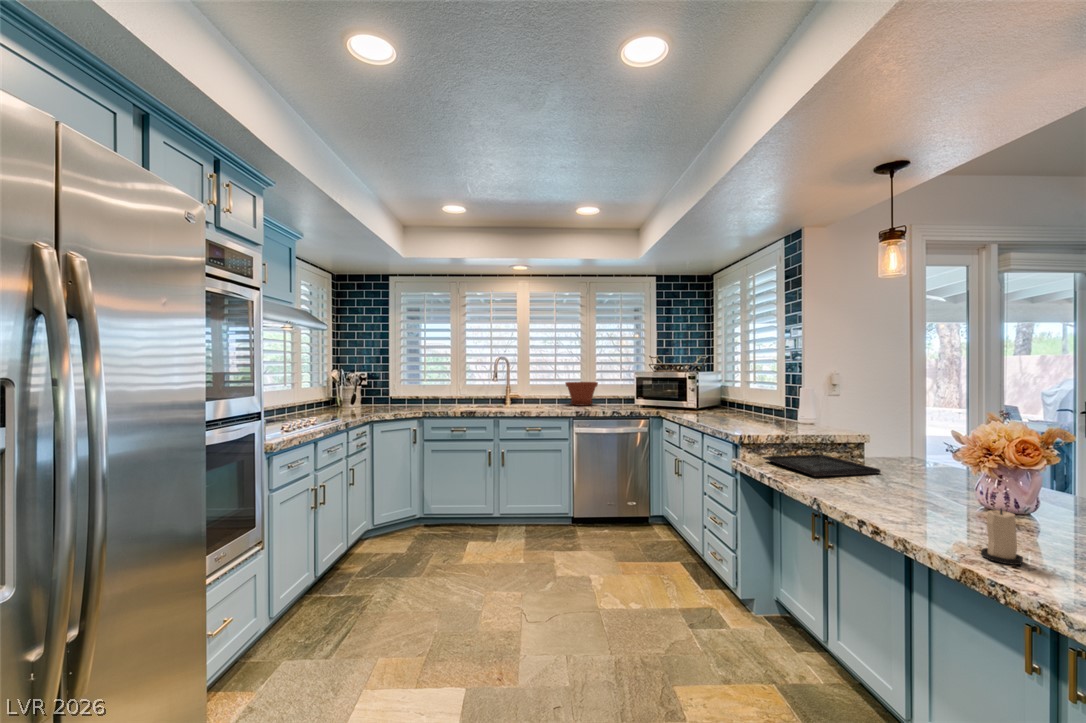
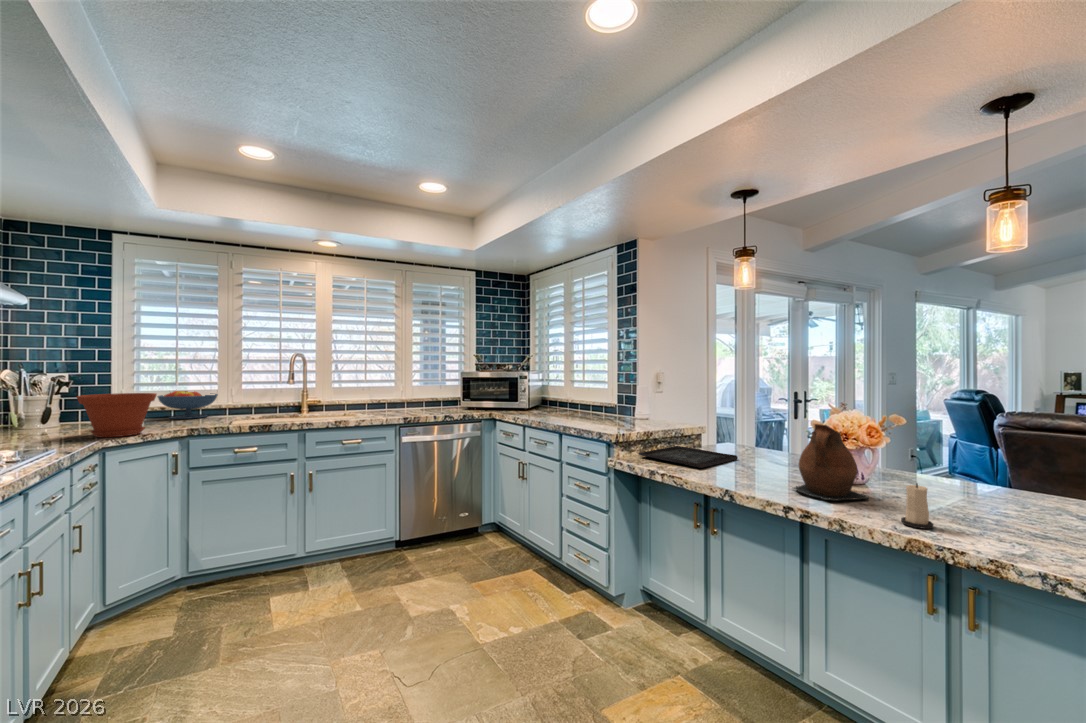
fruit bowl: none [413,382,449,405] -> present [158,391,218,419]
plant pot: present [565,382,598,406] -> present [77,393,156,437]
ceramic pitcher: none [889,433,989,529] -> present [794,424,869,500]

